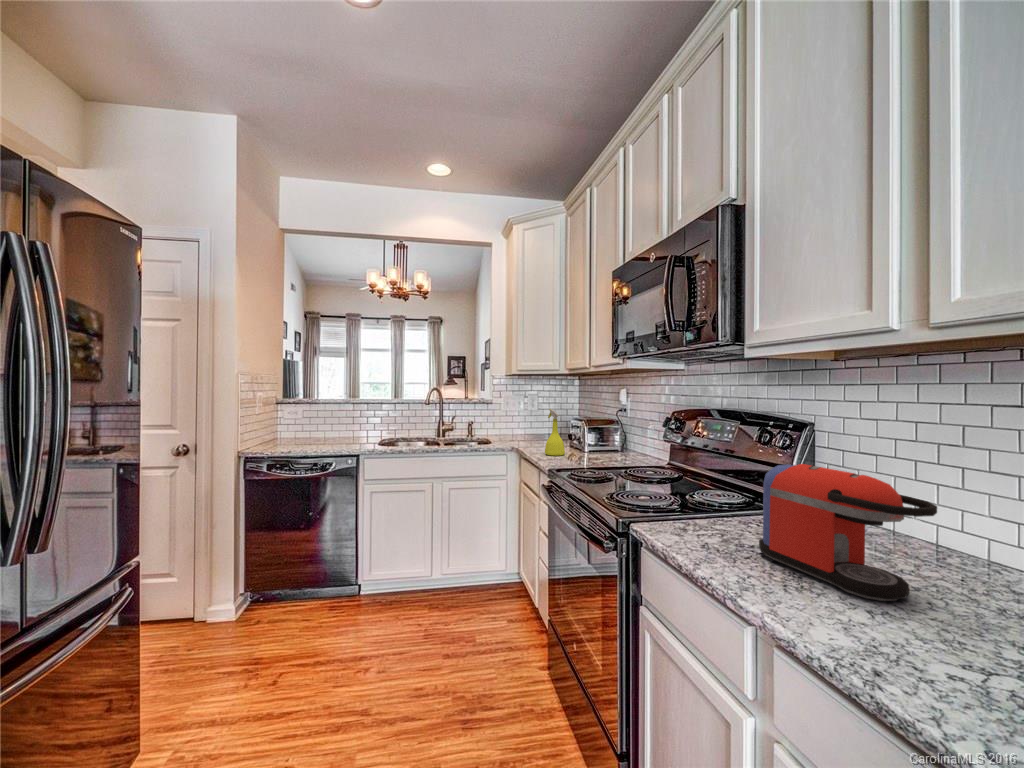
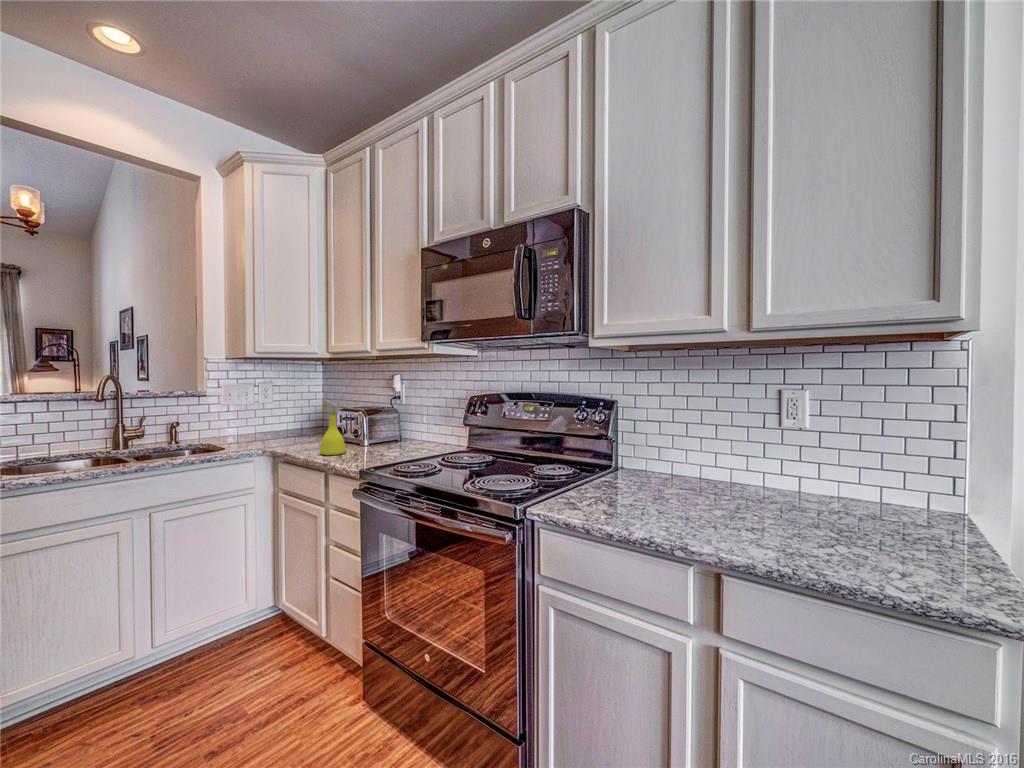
coffee maker: present [759,464,937,601] -> none [638,432,762,521]

